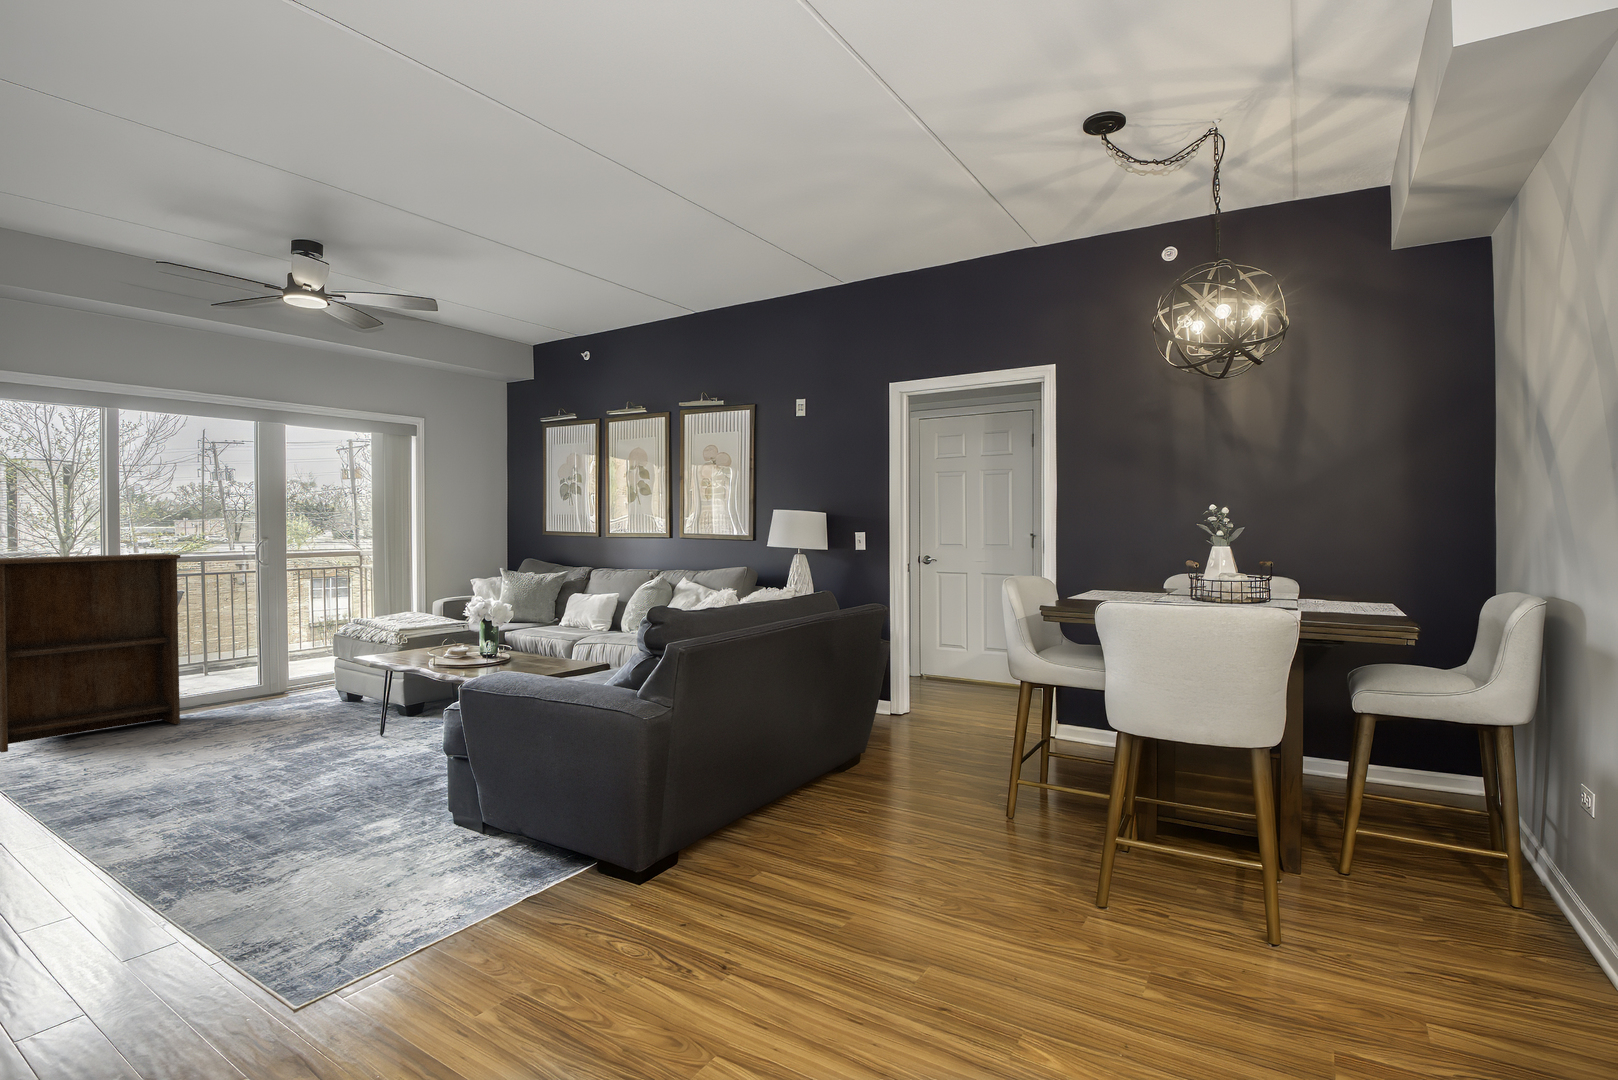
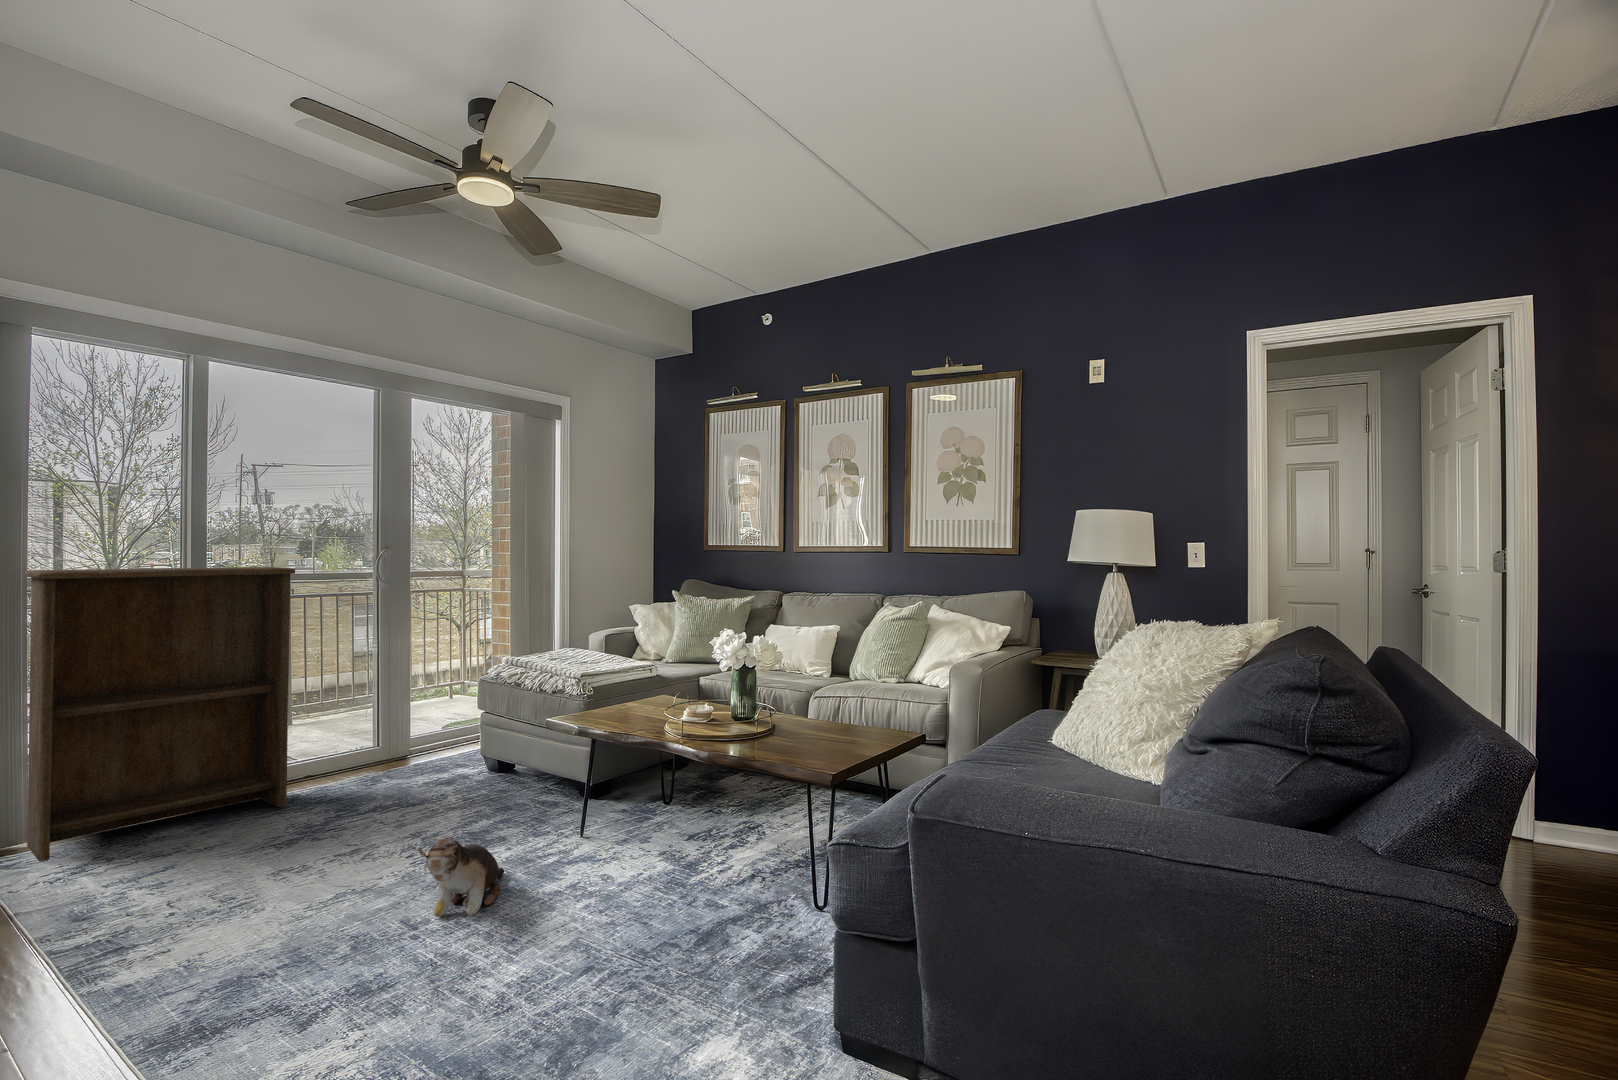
plush toy: none [238,723,312,773] -> present [418,837,504,917]

